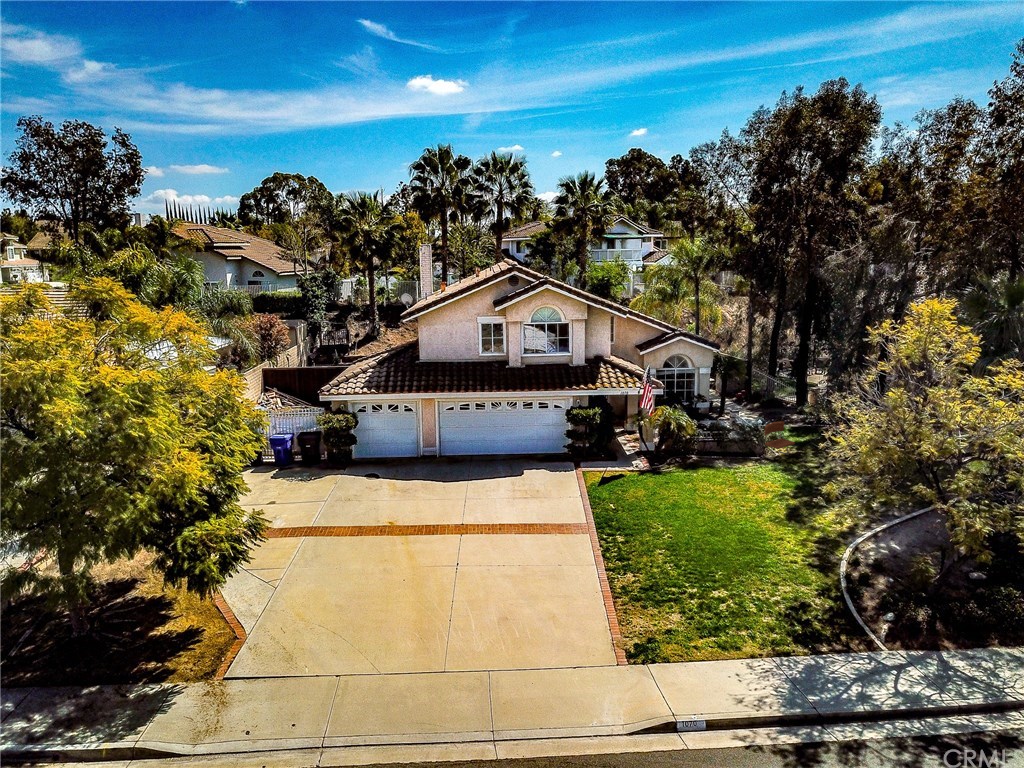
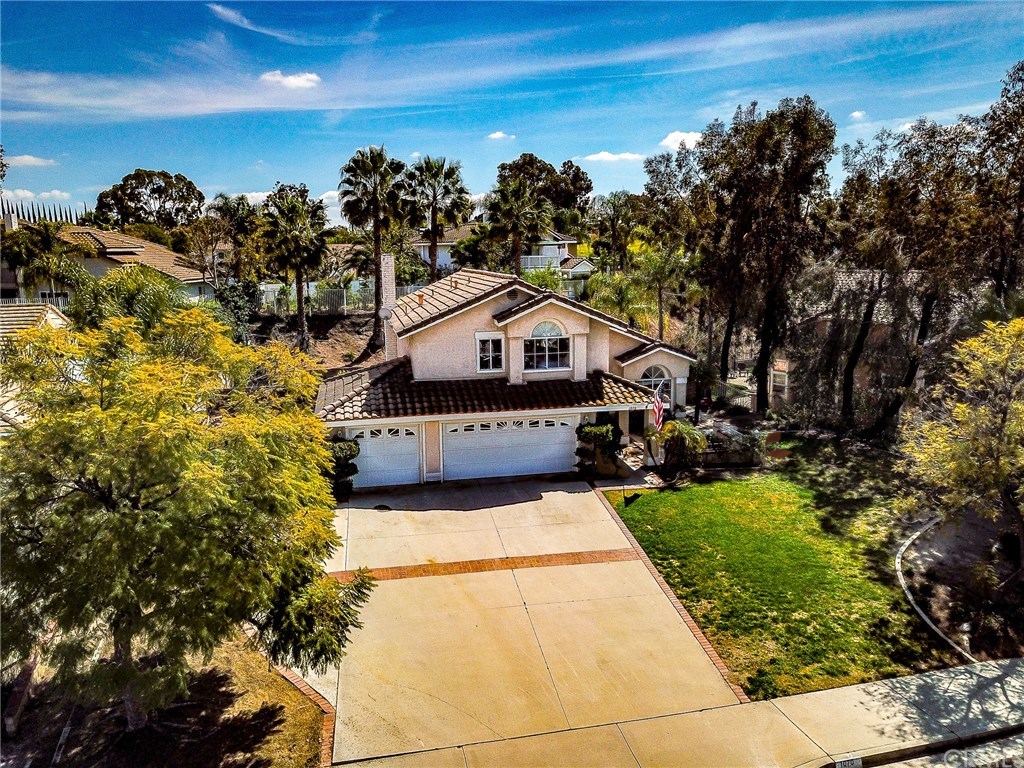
lounge chair: none [584,429,617,464] -> present [596,448,629,481]

